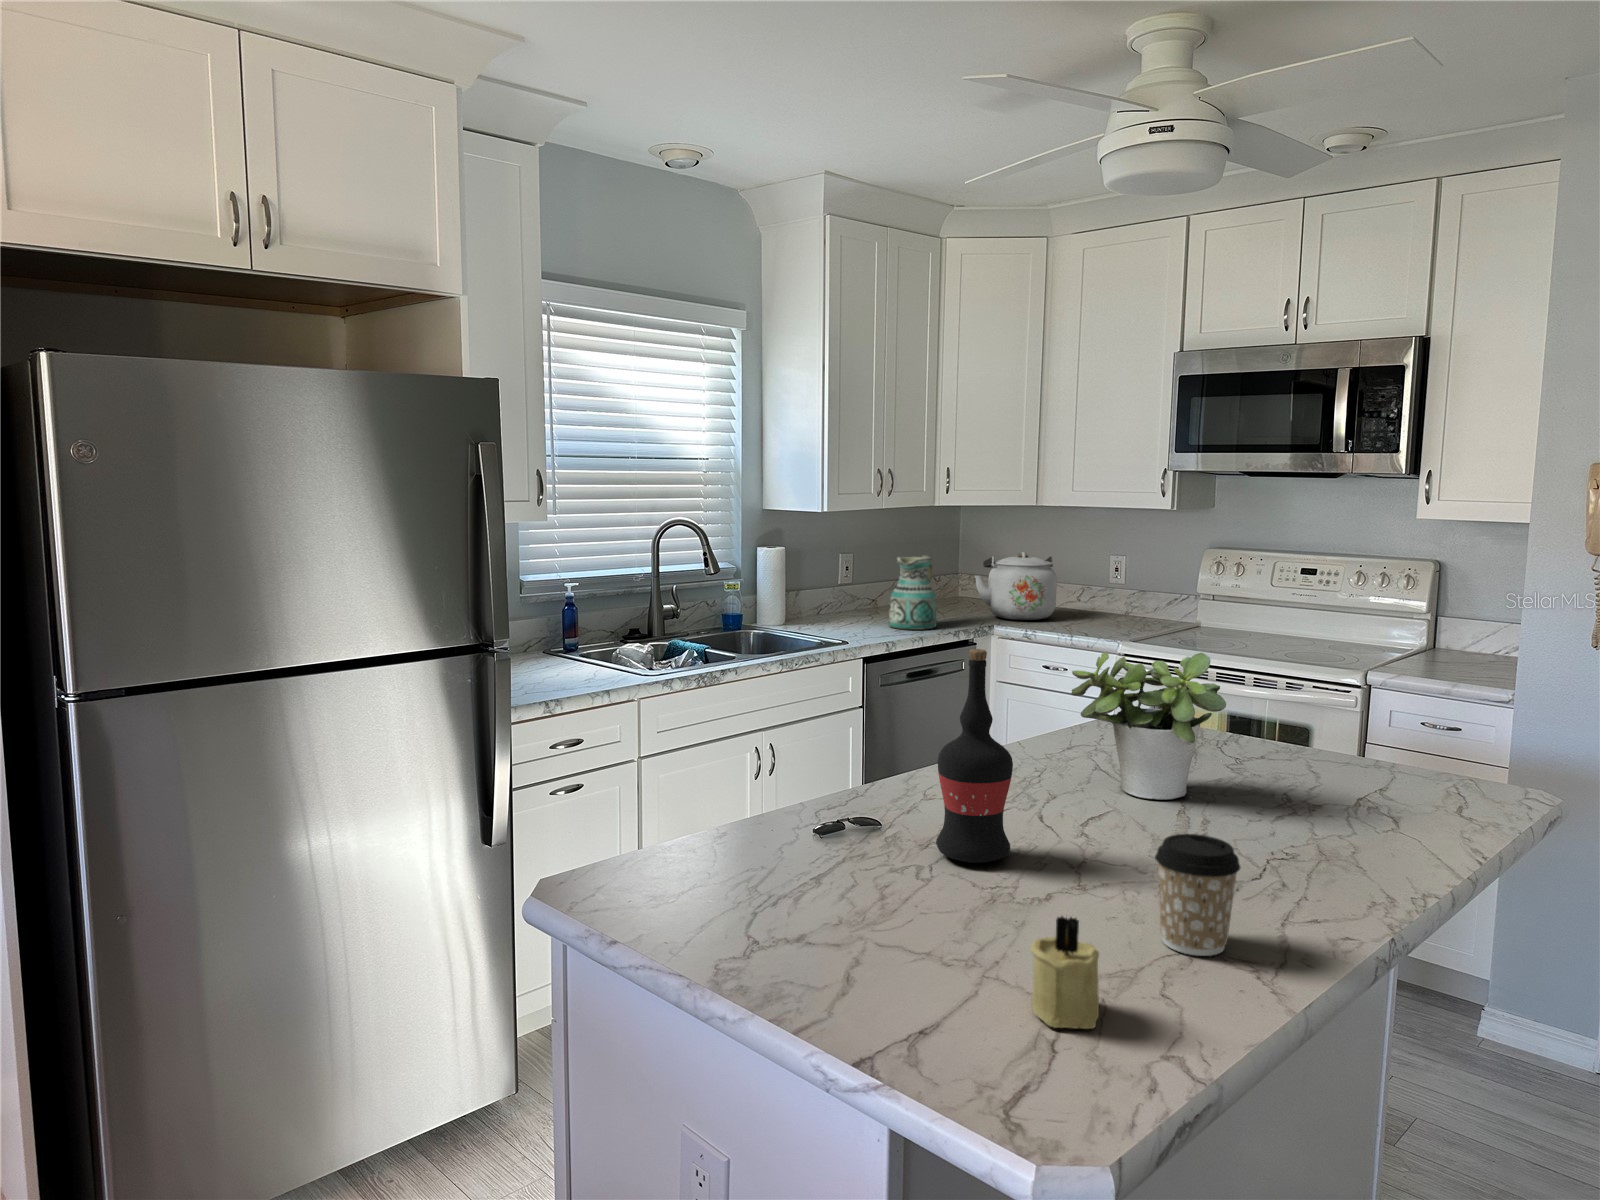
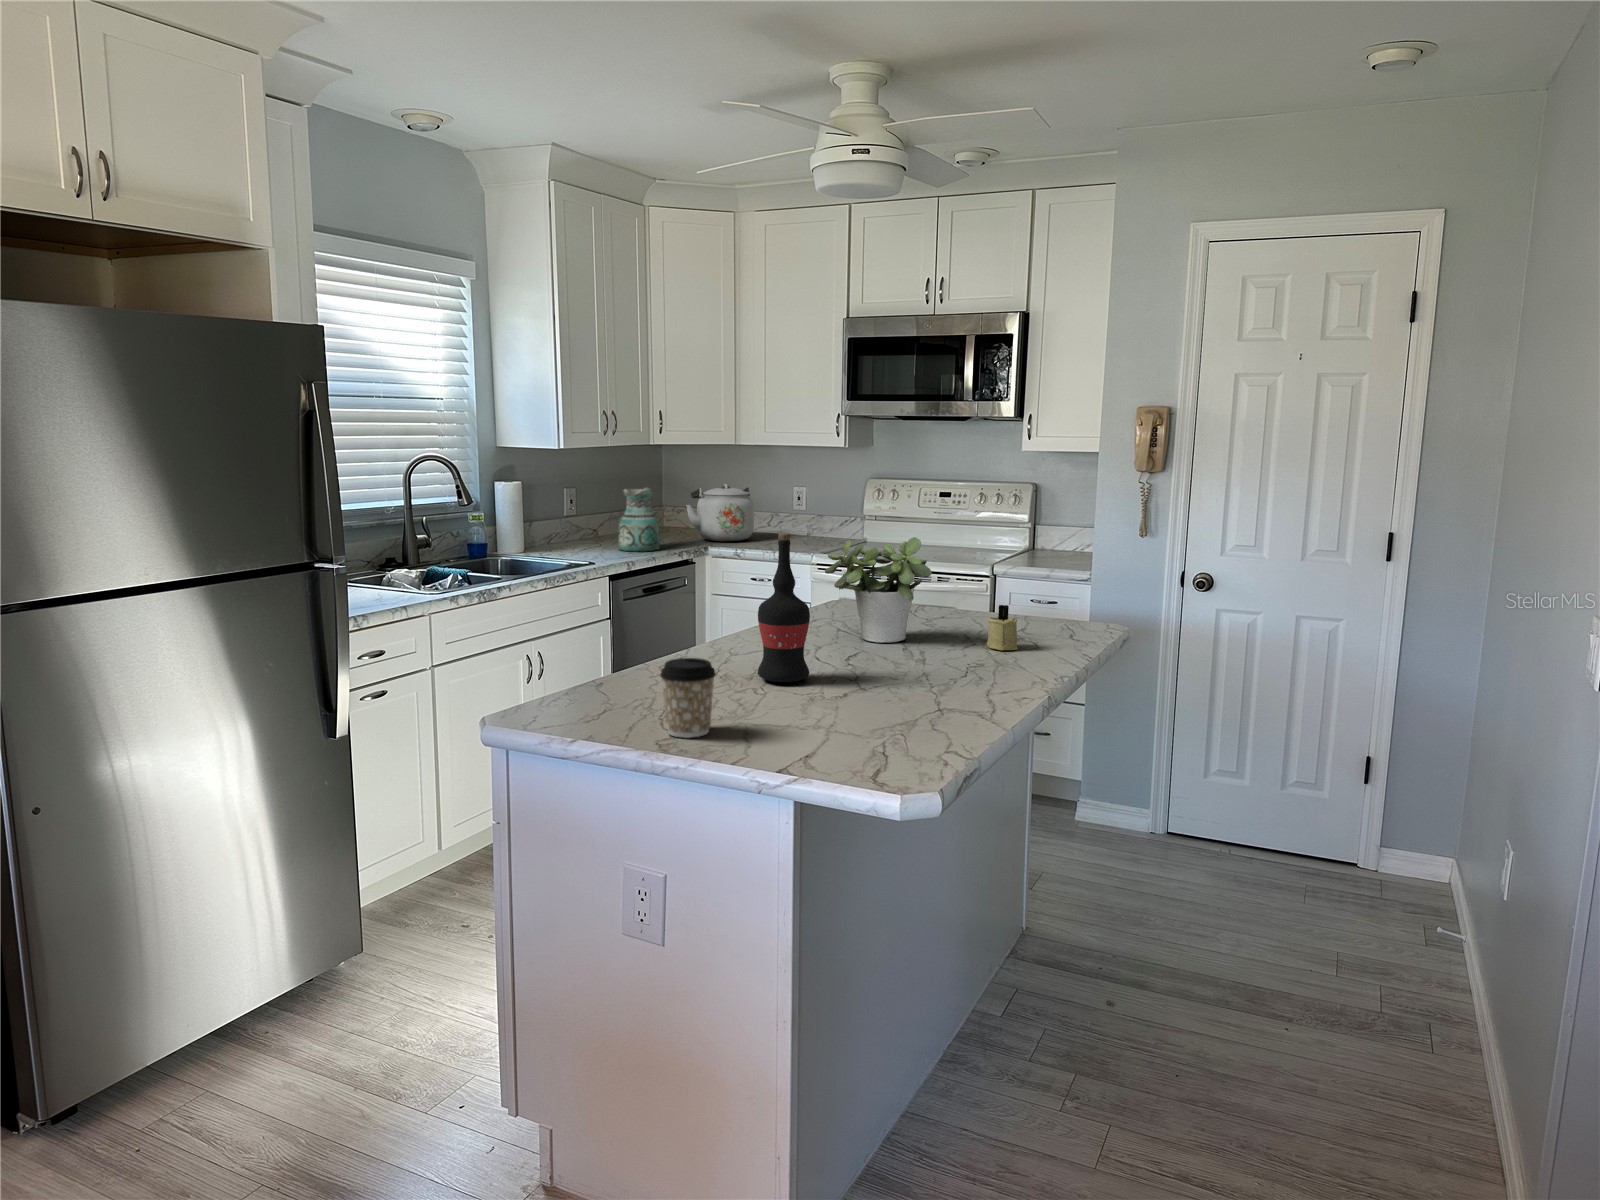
coffee cup: present [1155,834,1240,956] -> present [660,658,716,738]
candle: present [1031,916,1099,1029] -> present [987,605,1018,650]

